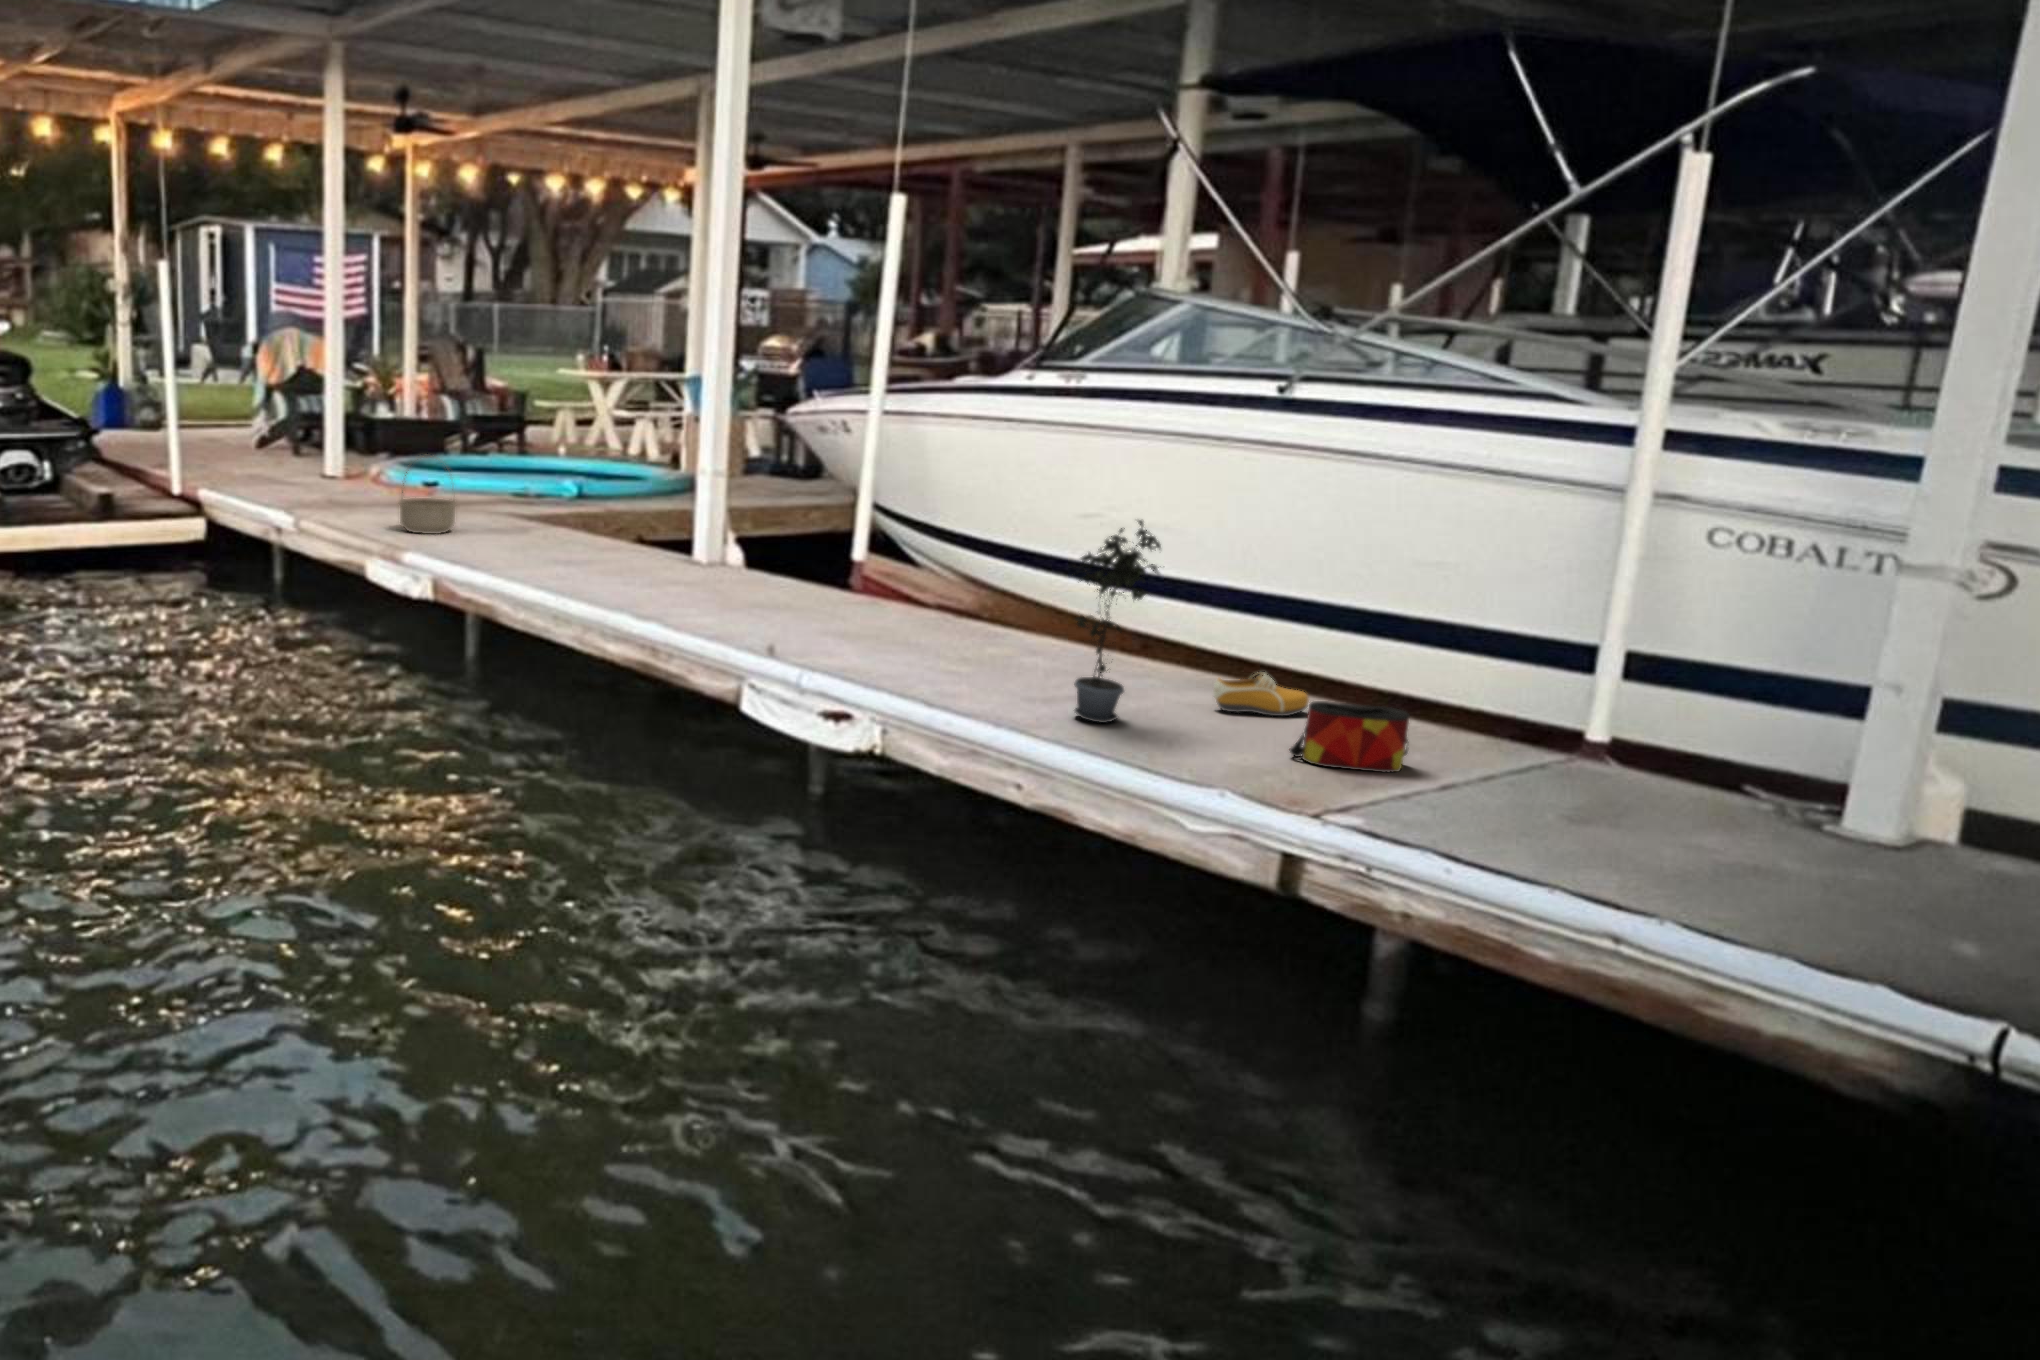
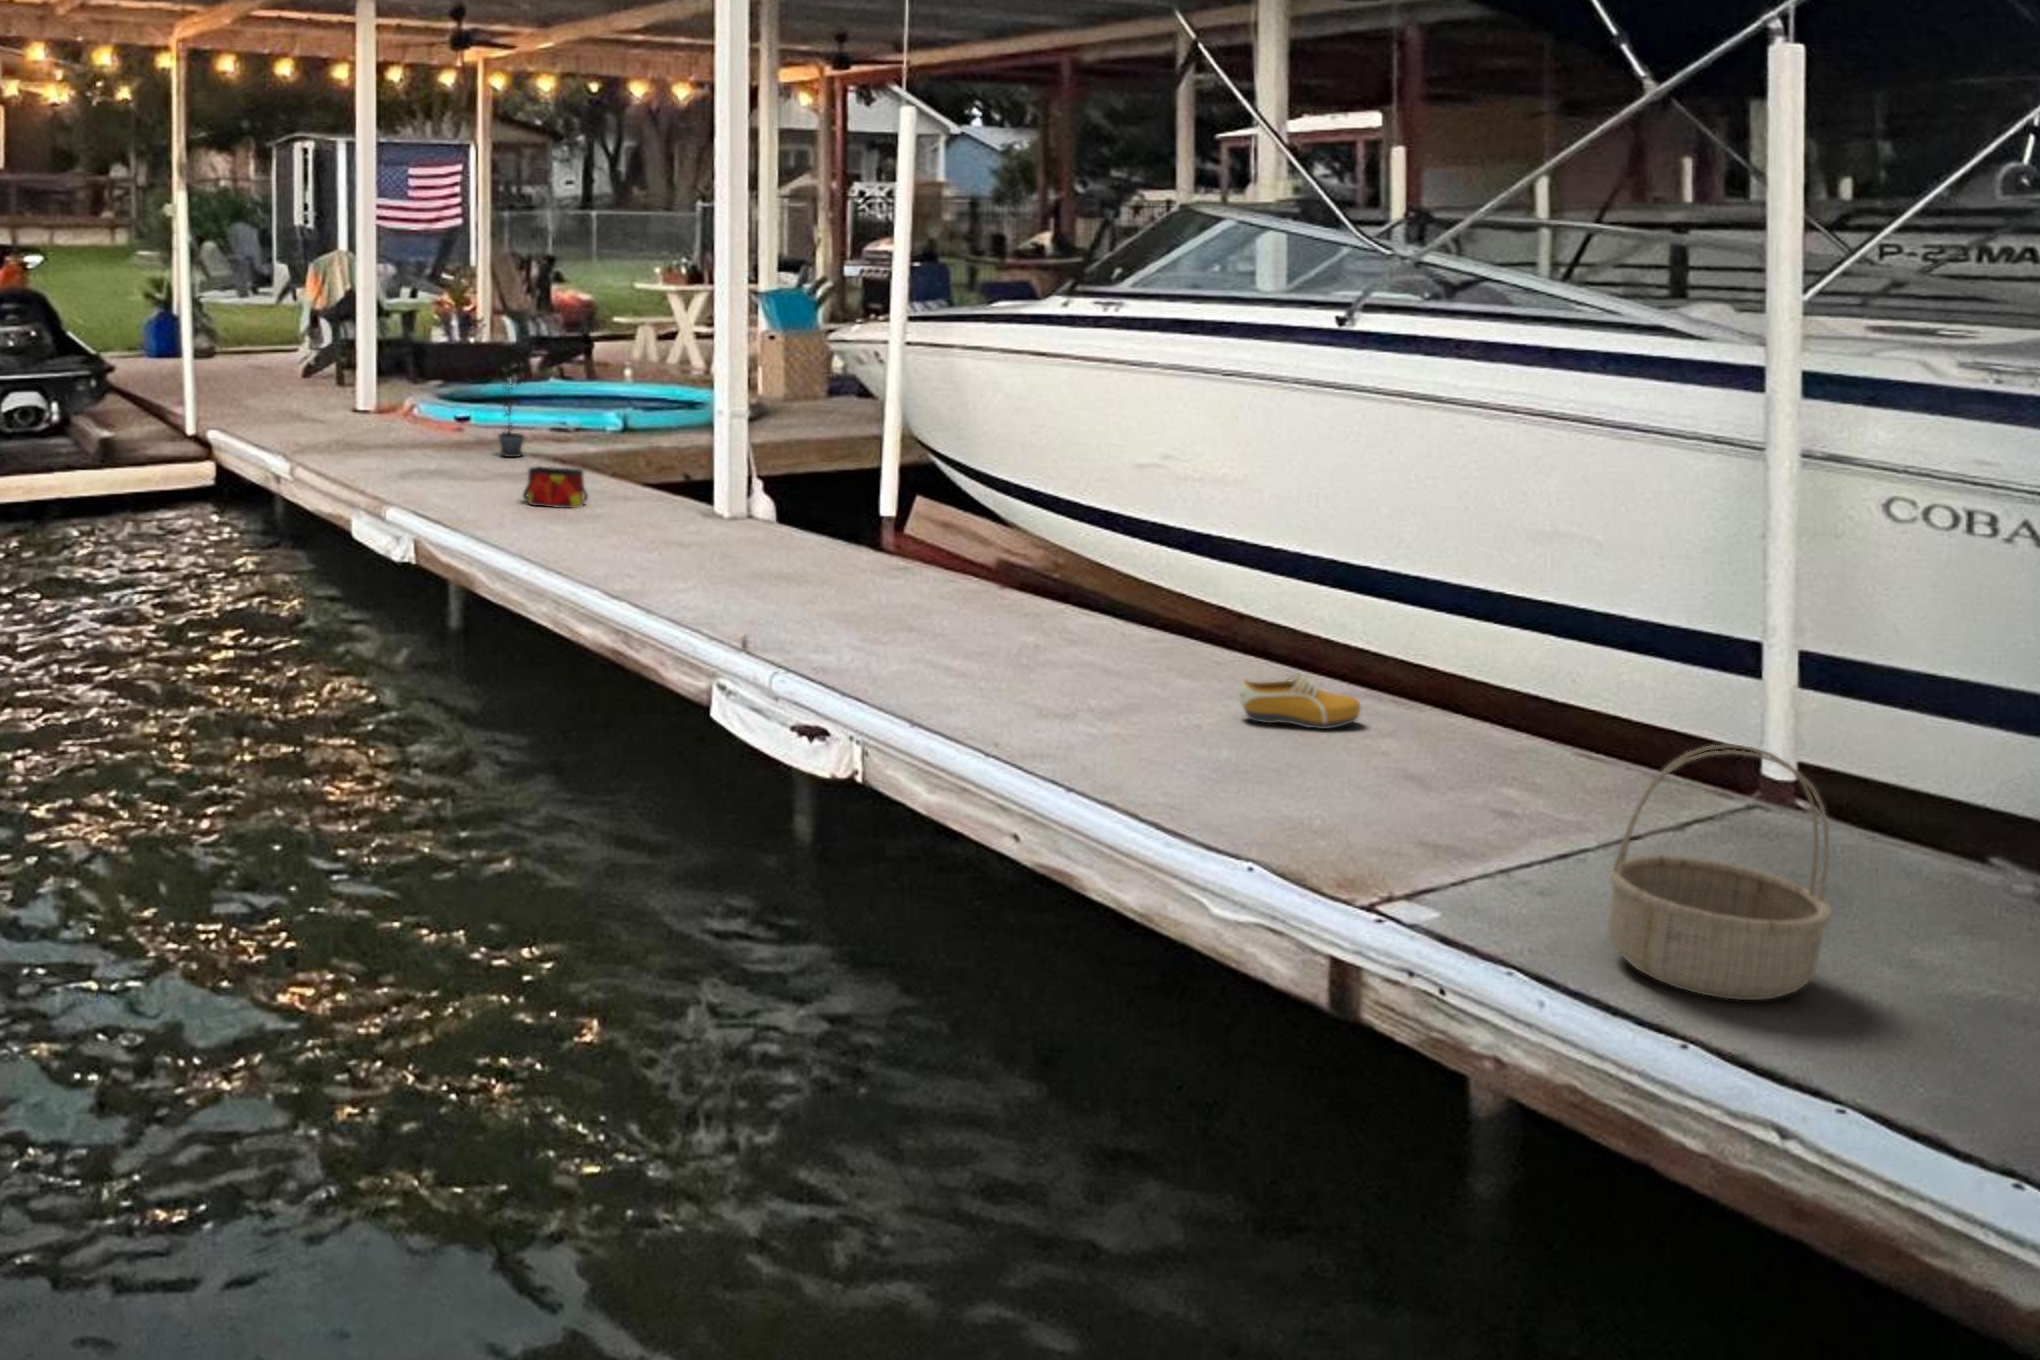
basket: present [399,456,457,534] -> present [1608,744,1833,1000]
potted plant: present [1074,520,1161,723] -> present [491,344,537,457]
bag: present [1290,701,1409,773] -> present [523,466,588,508]

